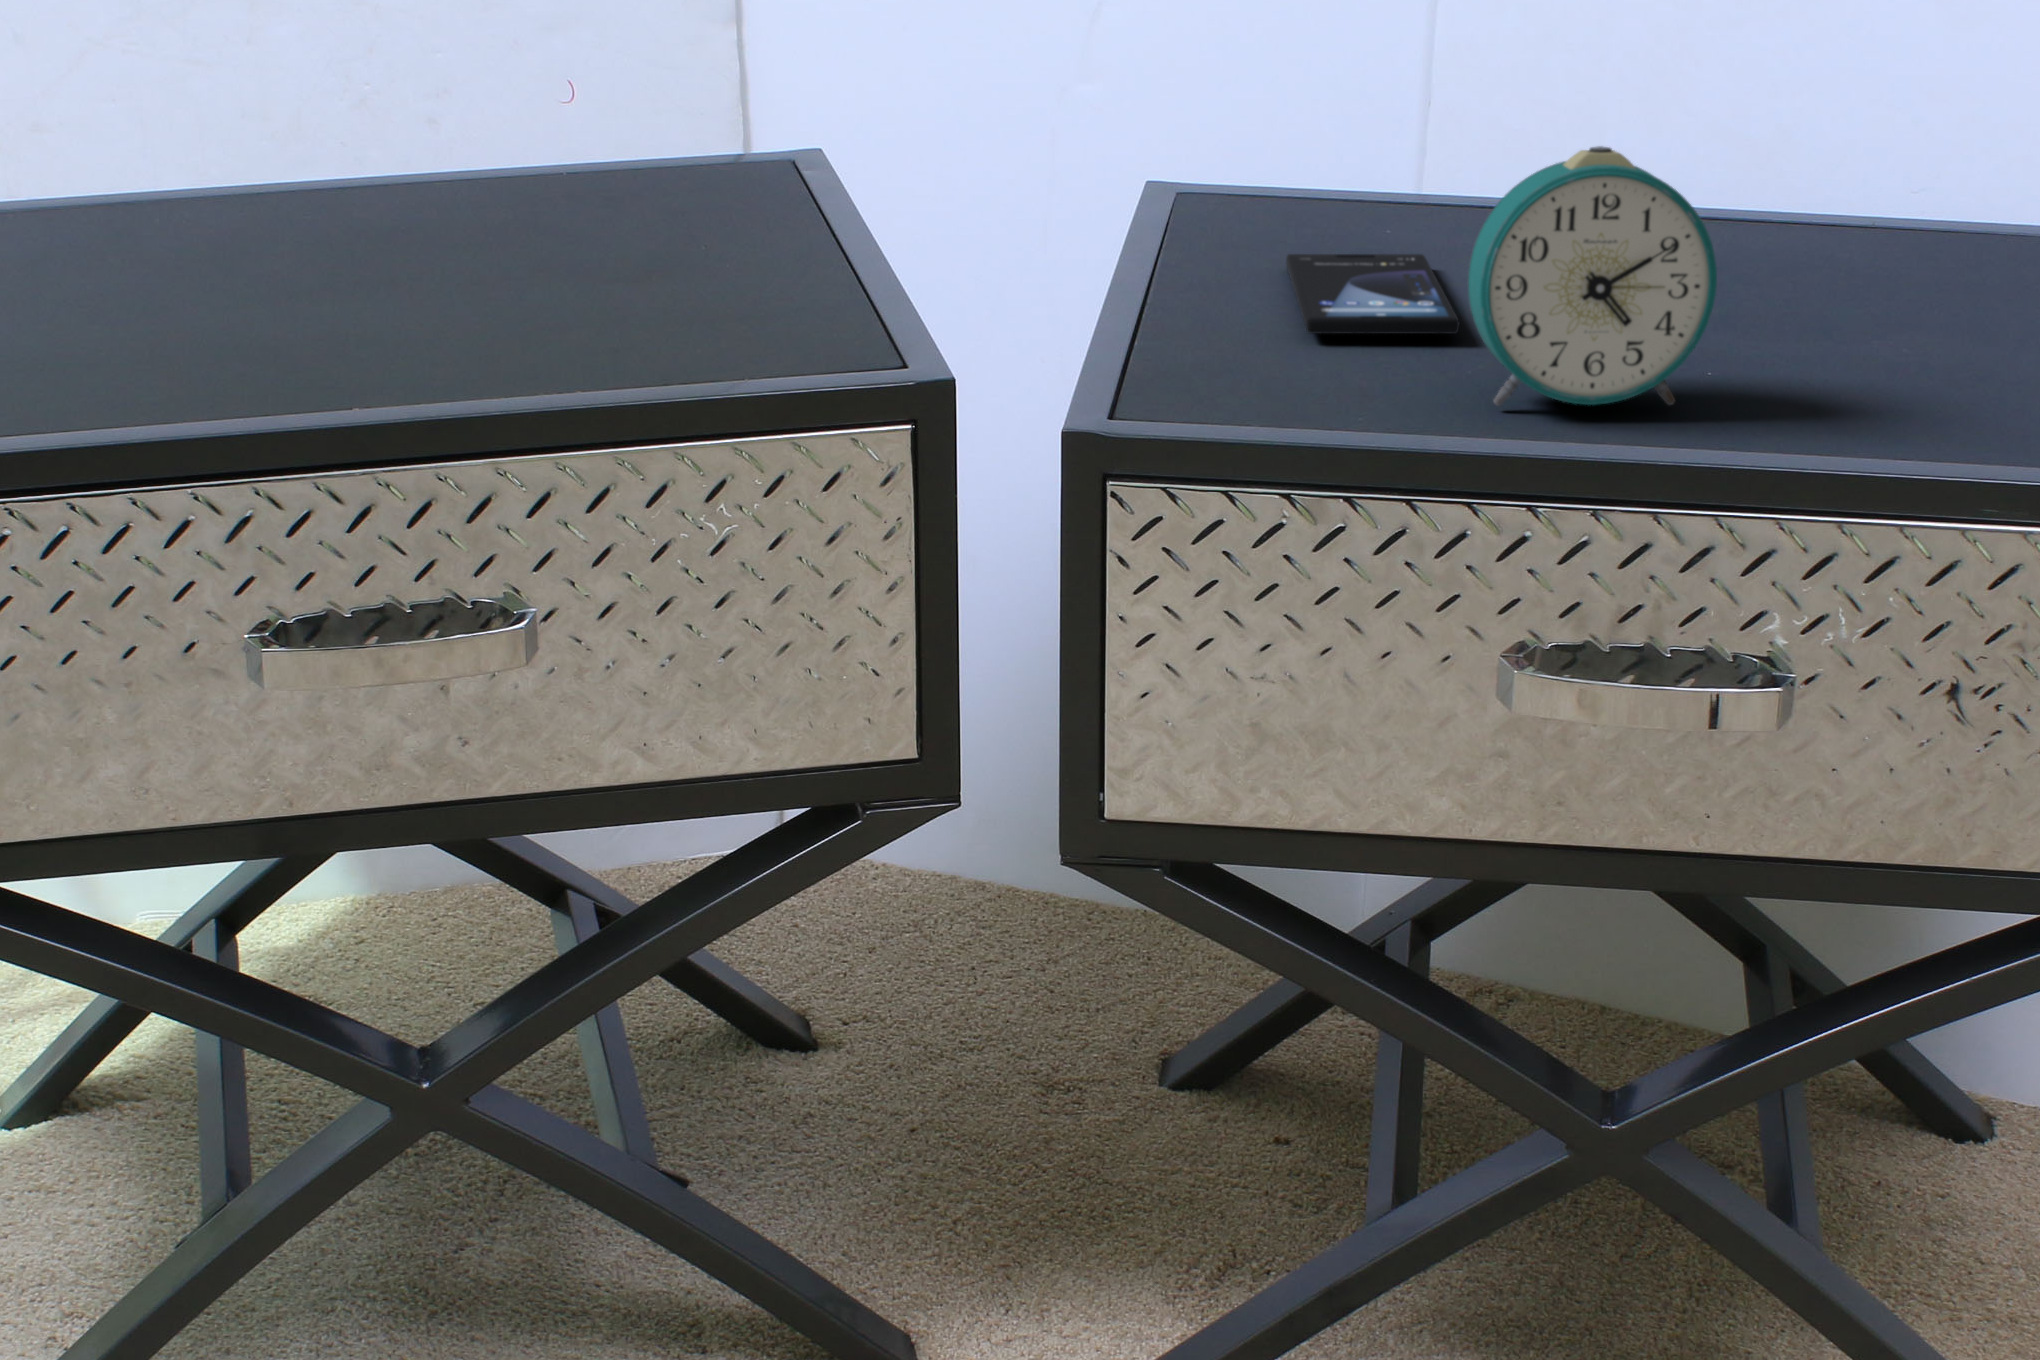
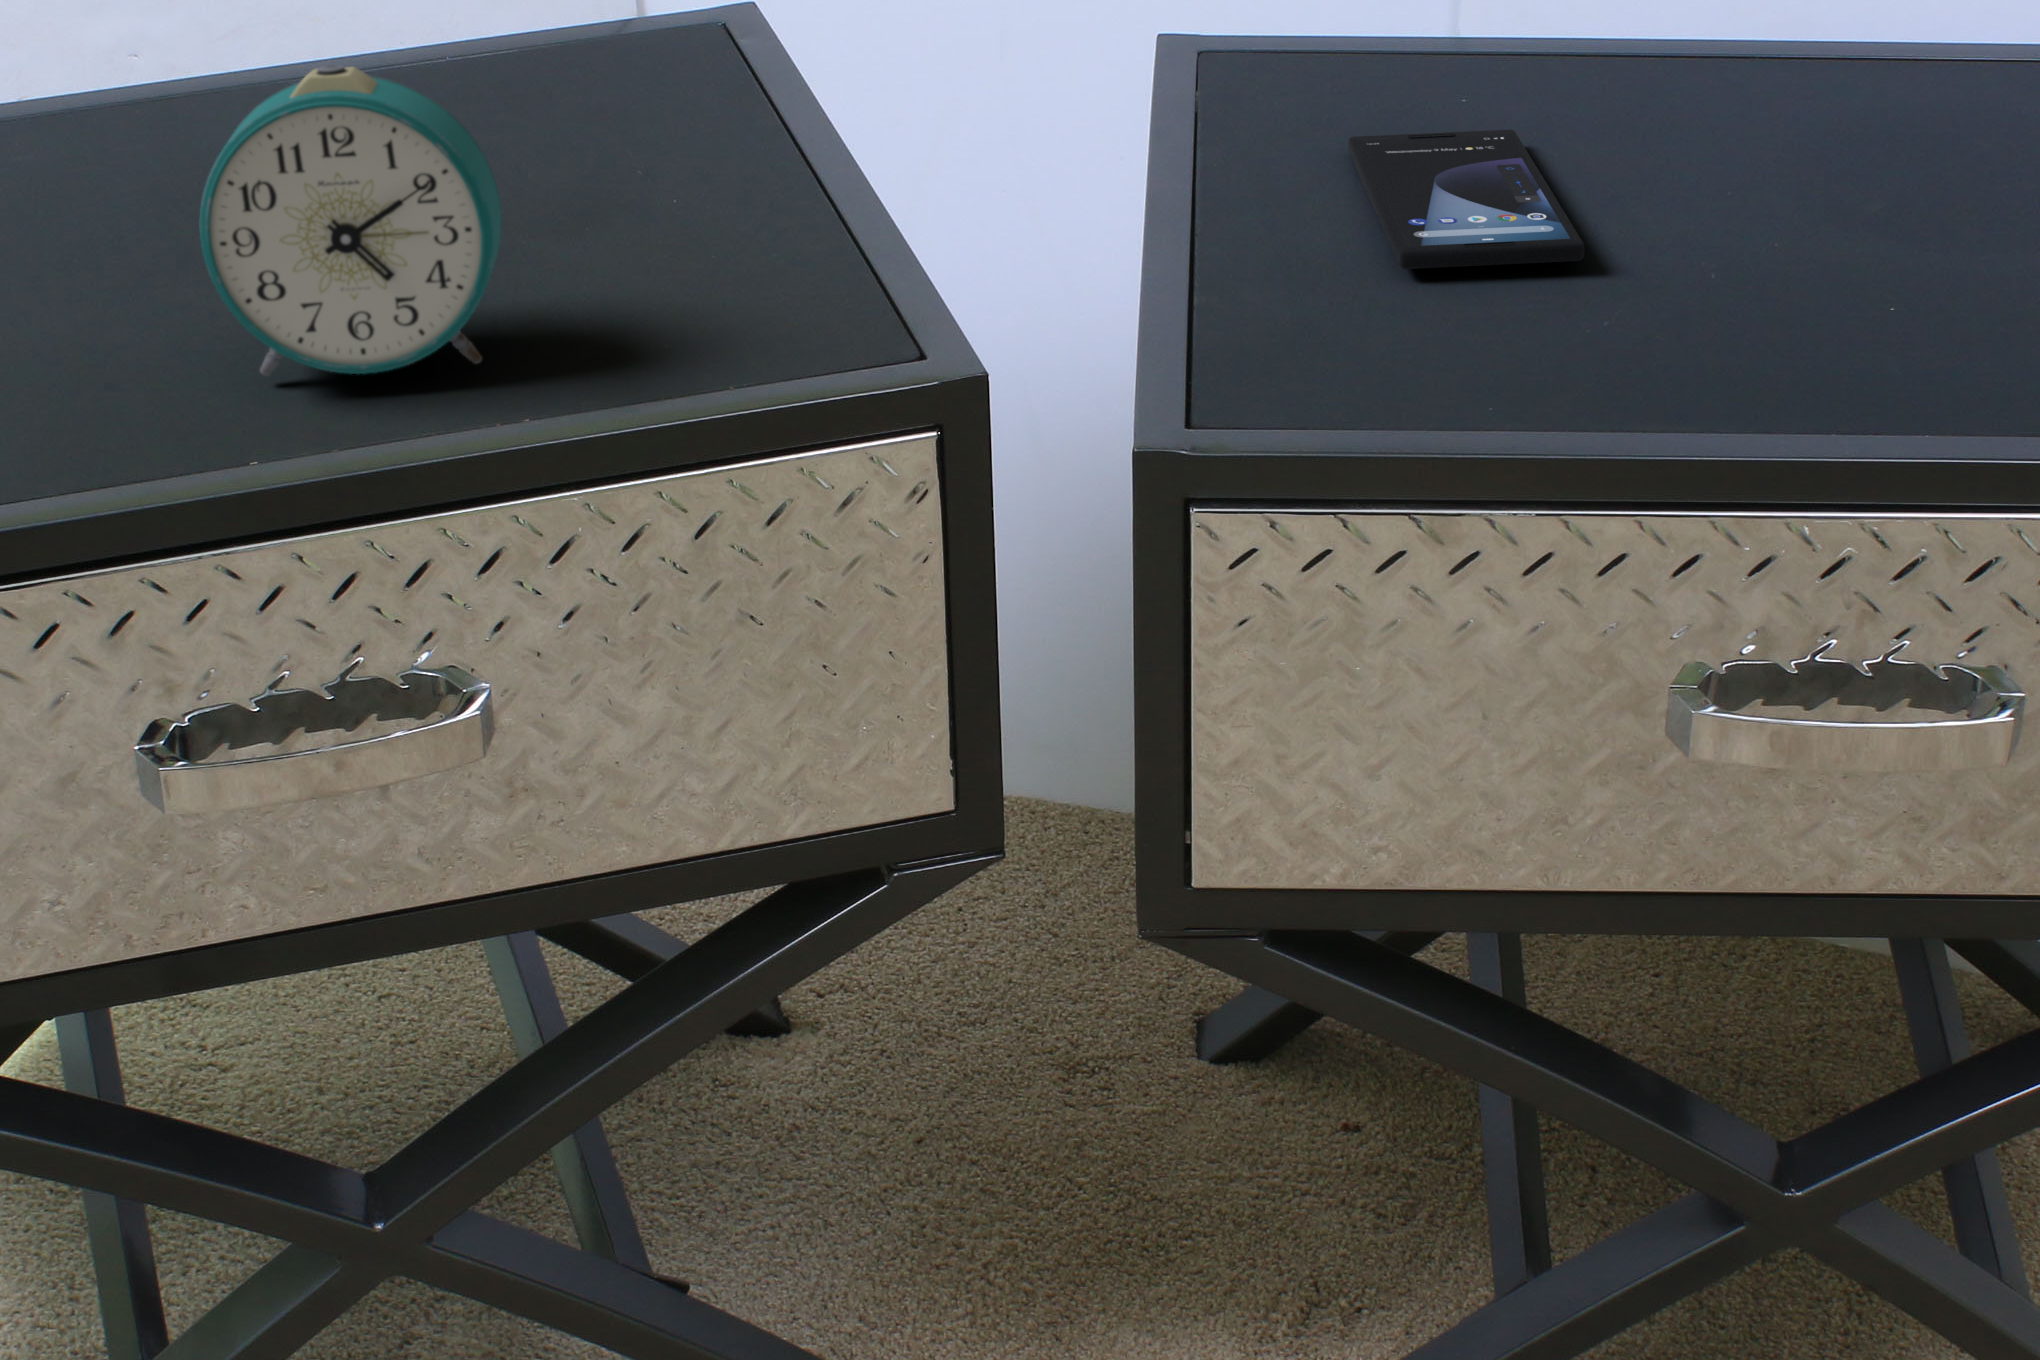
alarm clock: present [1468,146,1717,406] -> present [200,65,503,376]

